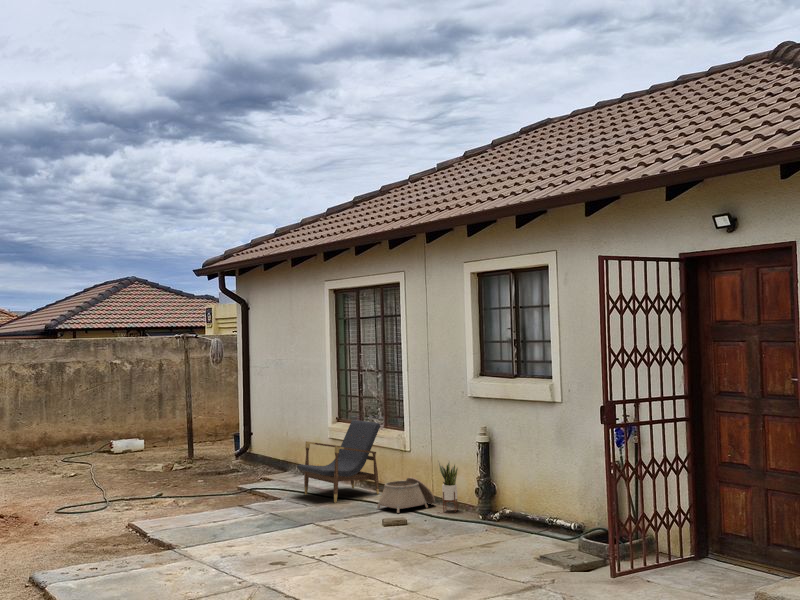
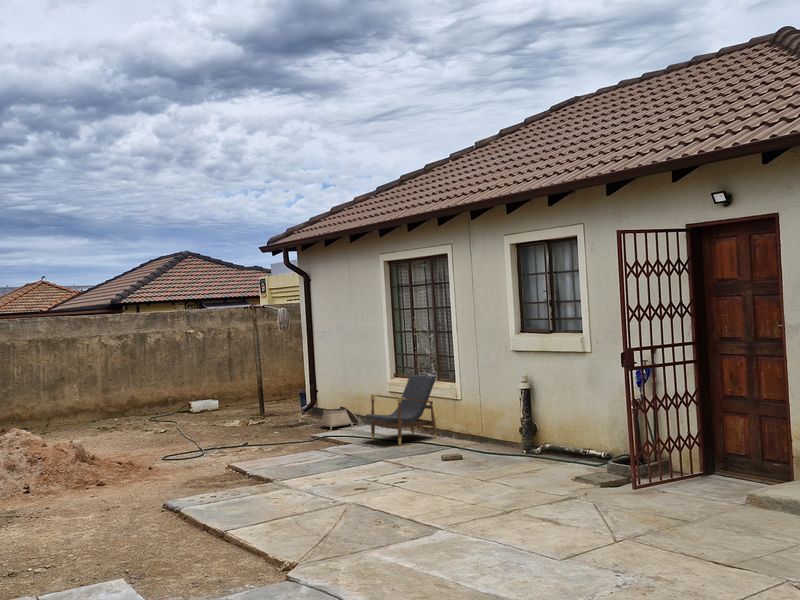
potted plant: present [438,461,458,512] -> none [488,405,506,449]
basket: present [377,477,435,513] -> present [319,406,359,430]

